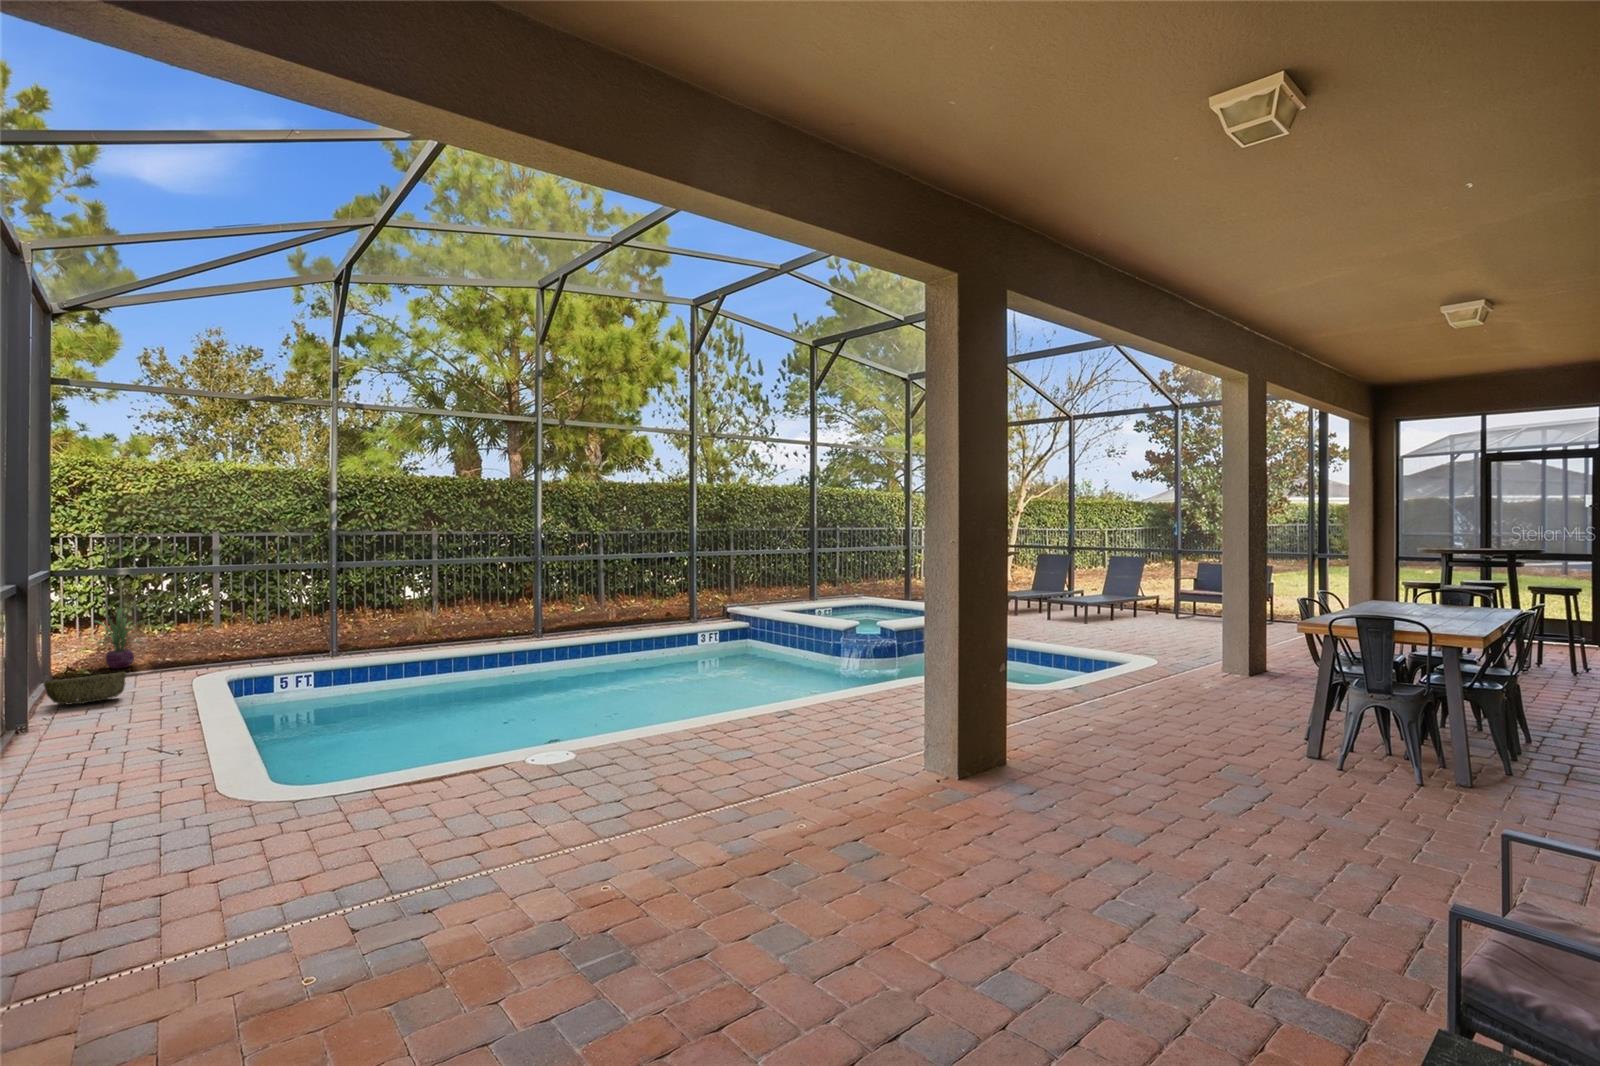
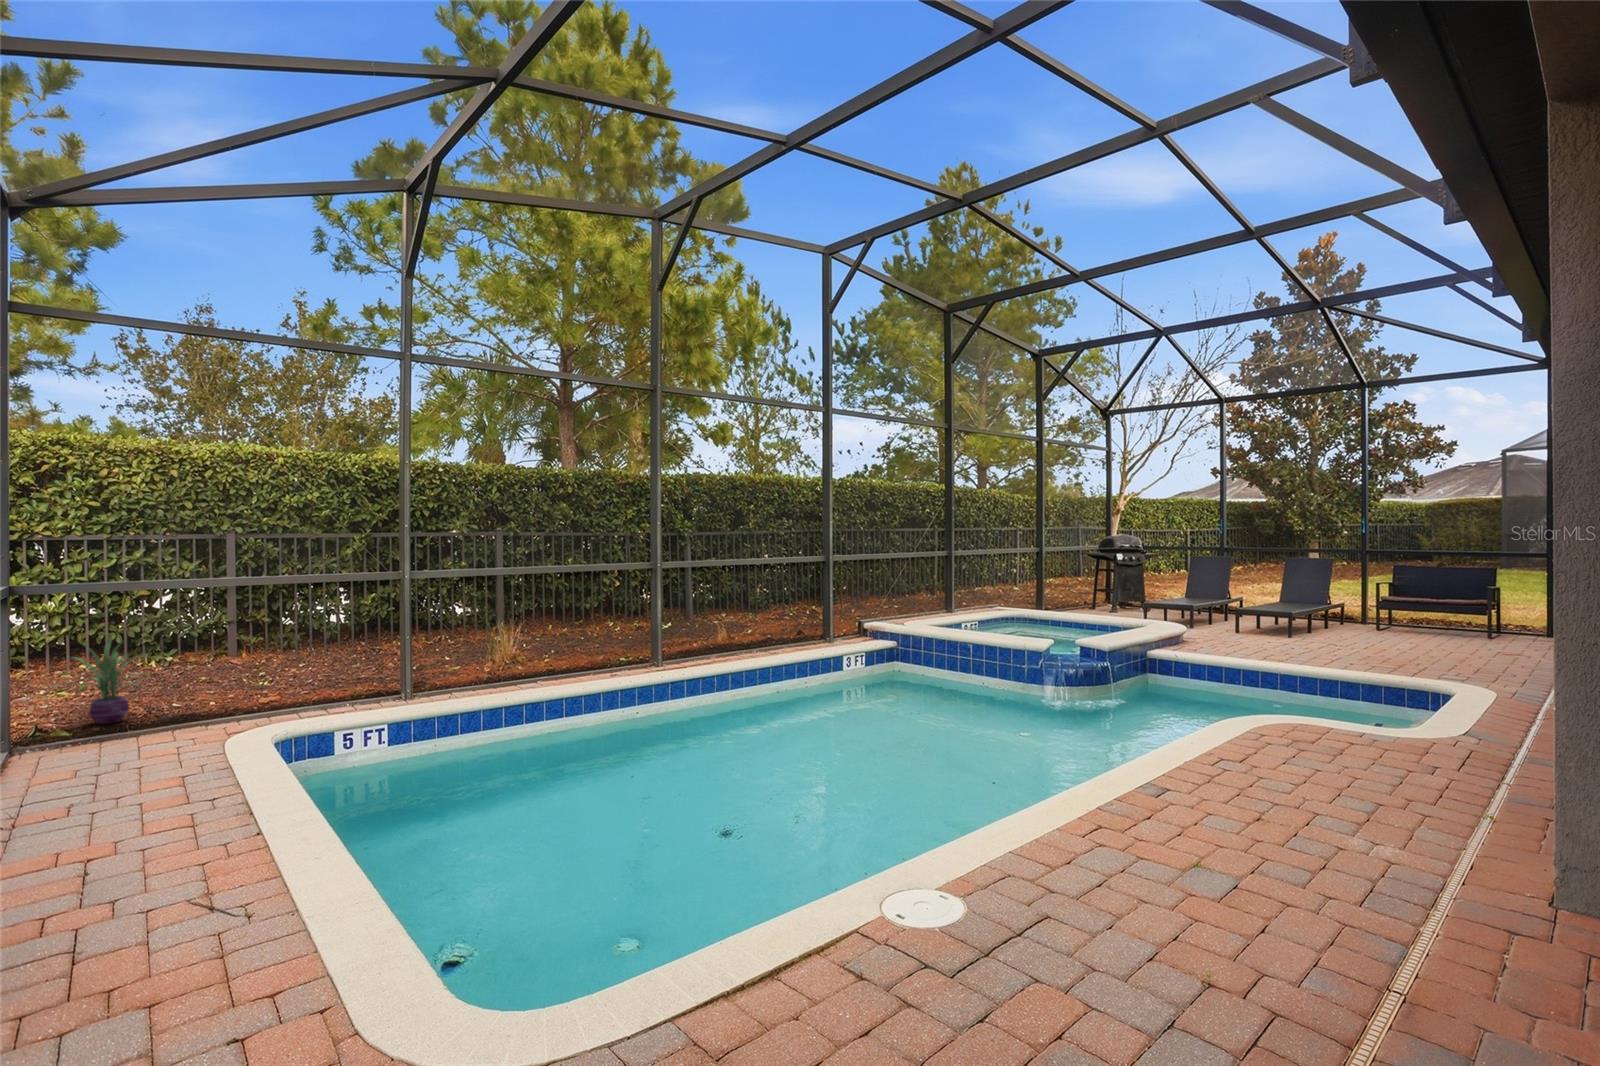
woven basket: present [44,672,126,705] -> none [12,733,136,788]

